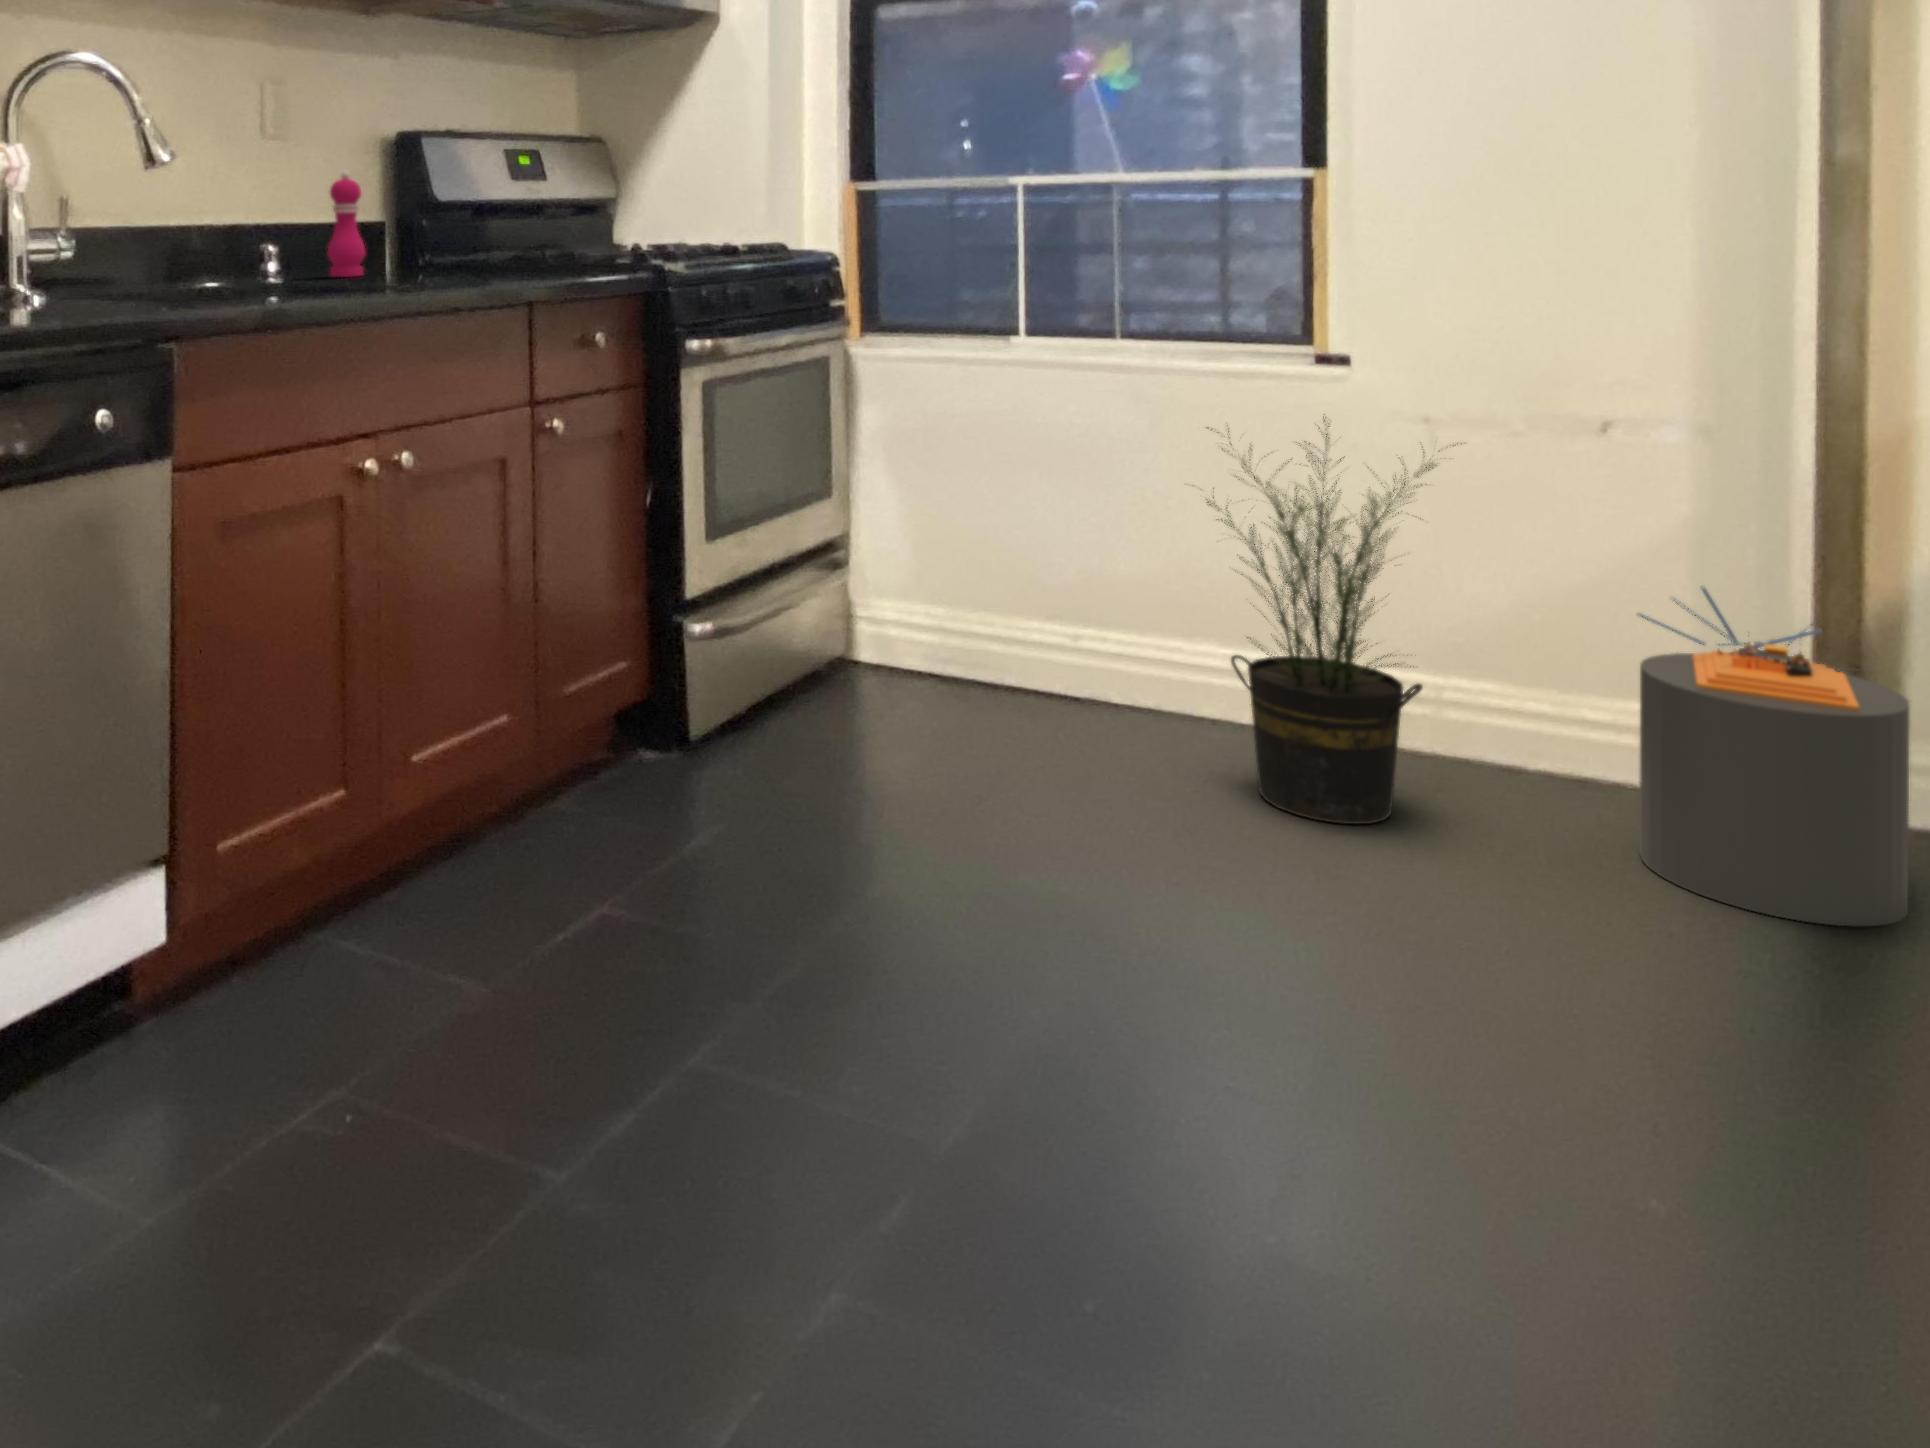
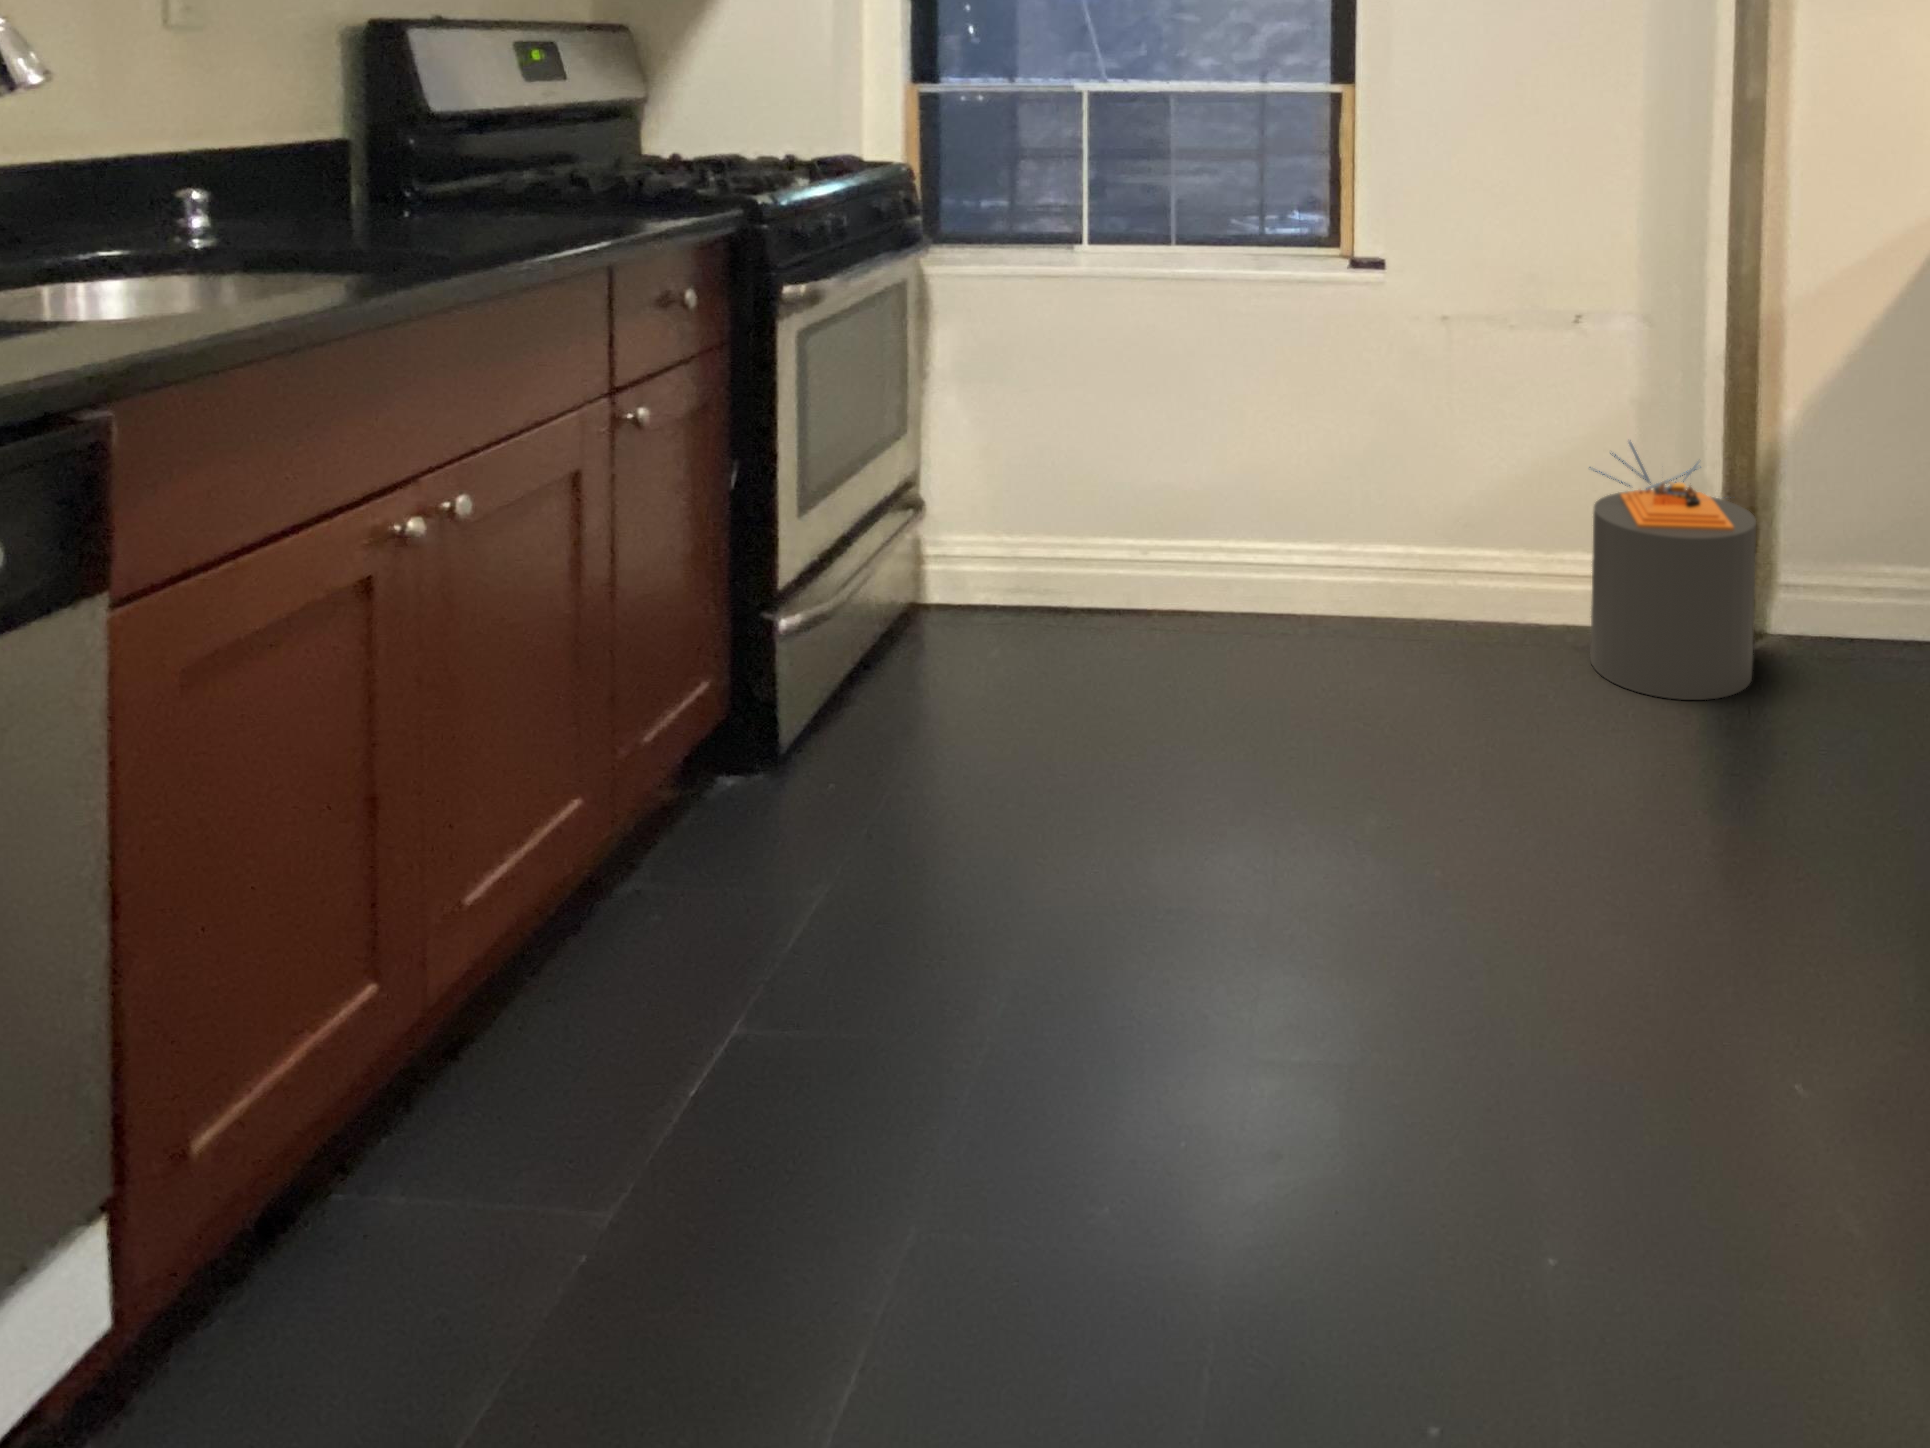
pepper mill: present [327,171,365,277] -> none [273,75,333,220]
potted plant: present [1205,417,1462,824] -> none [1259,314,1490,688]

